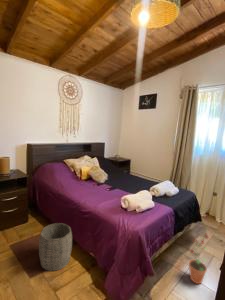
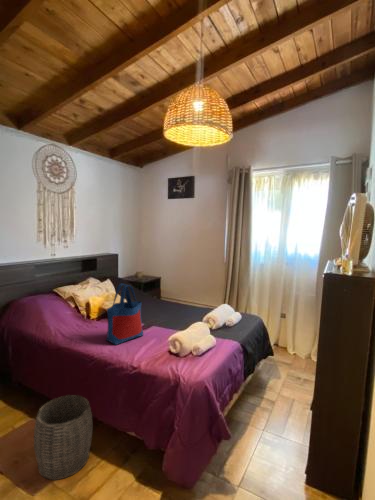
tote bag: none [86,160,109,198] -> present [106,284,143,345]
potted plant: present [189,233,208,284] -> none [267,369,292,443]

